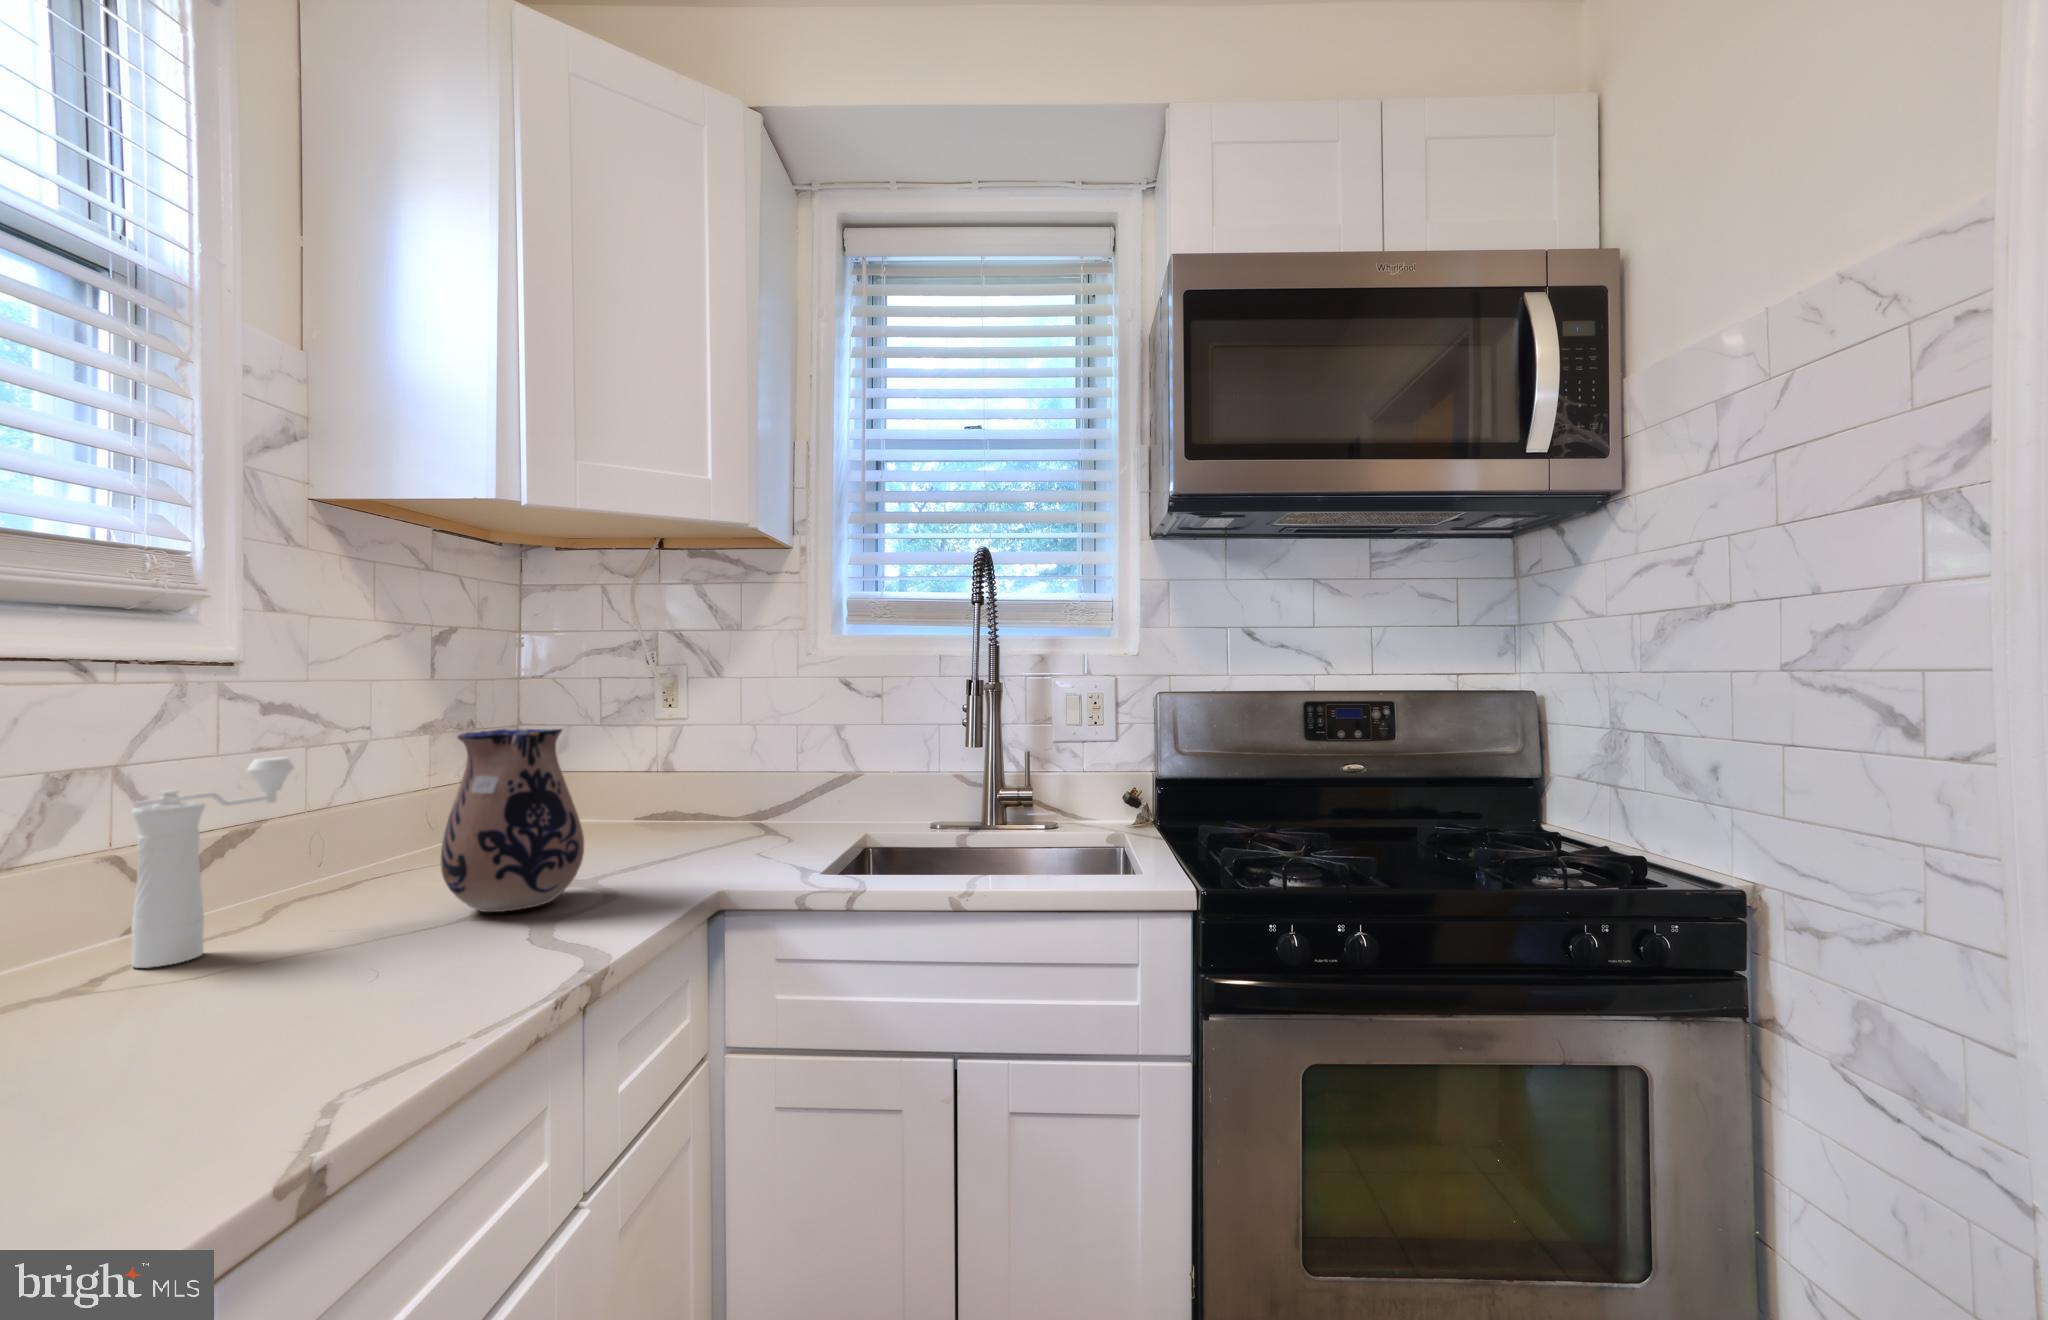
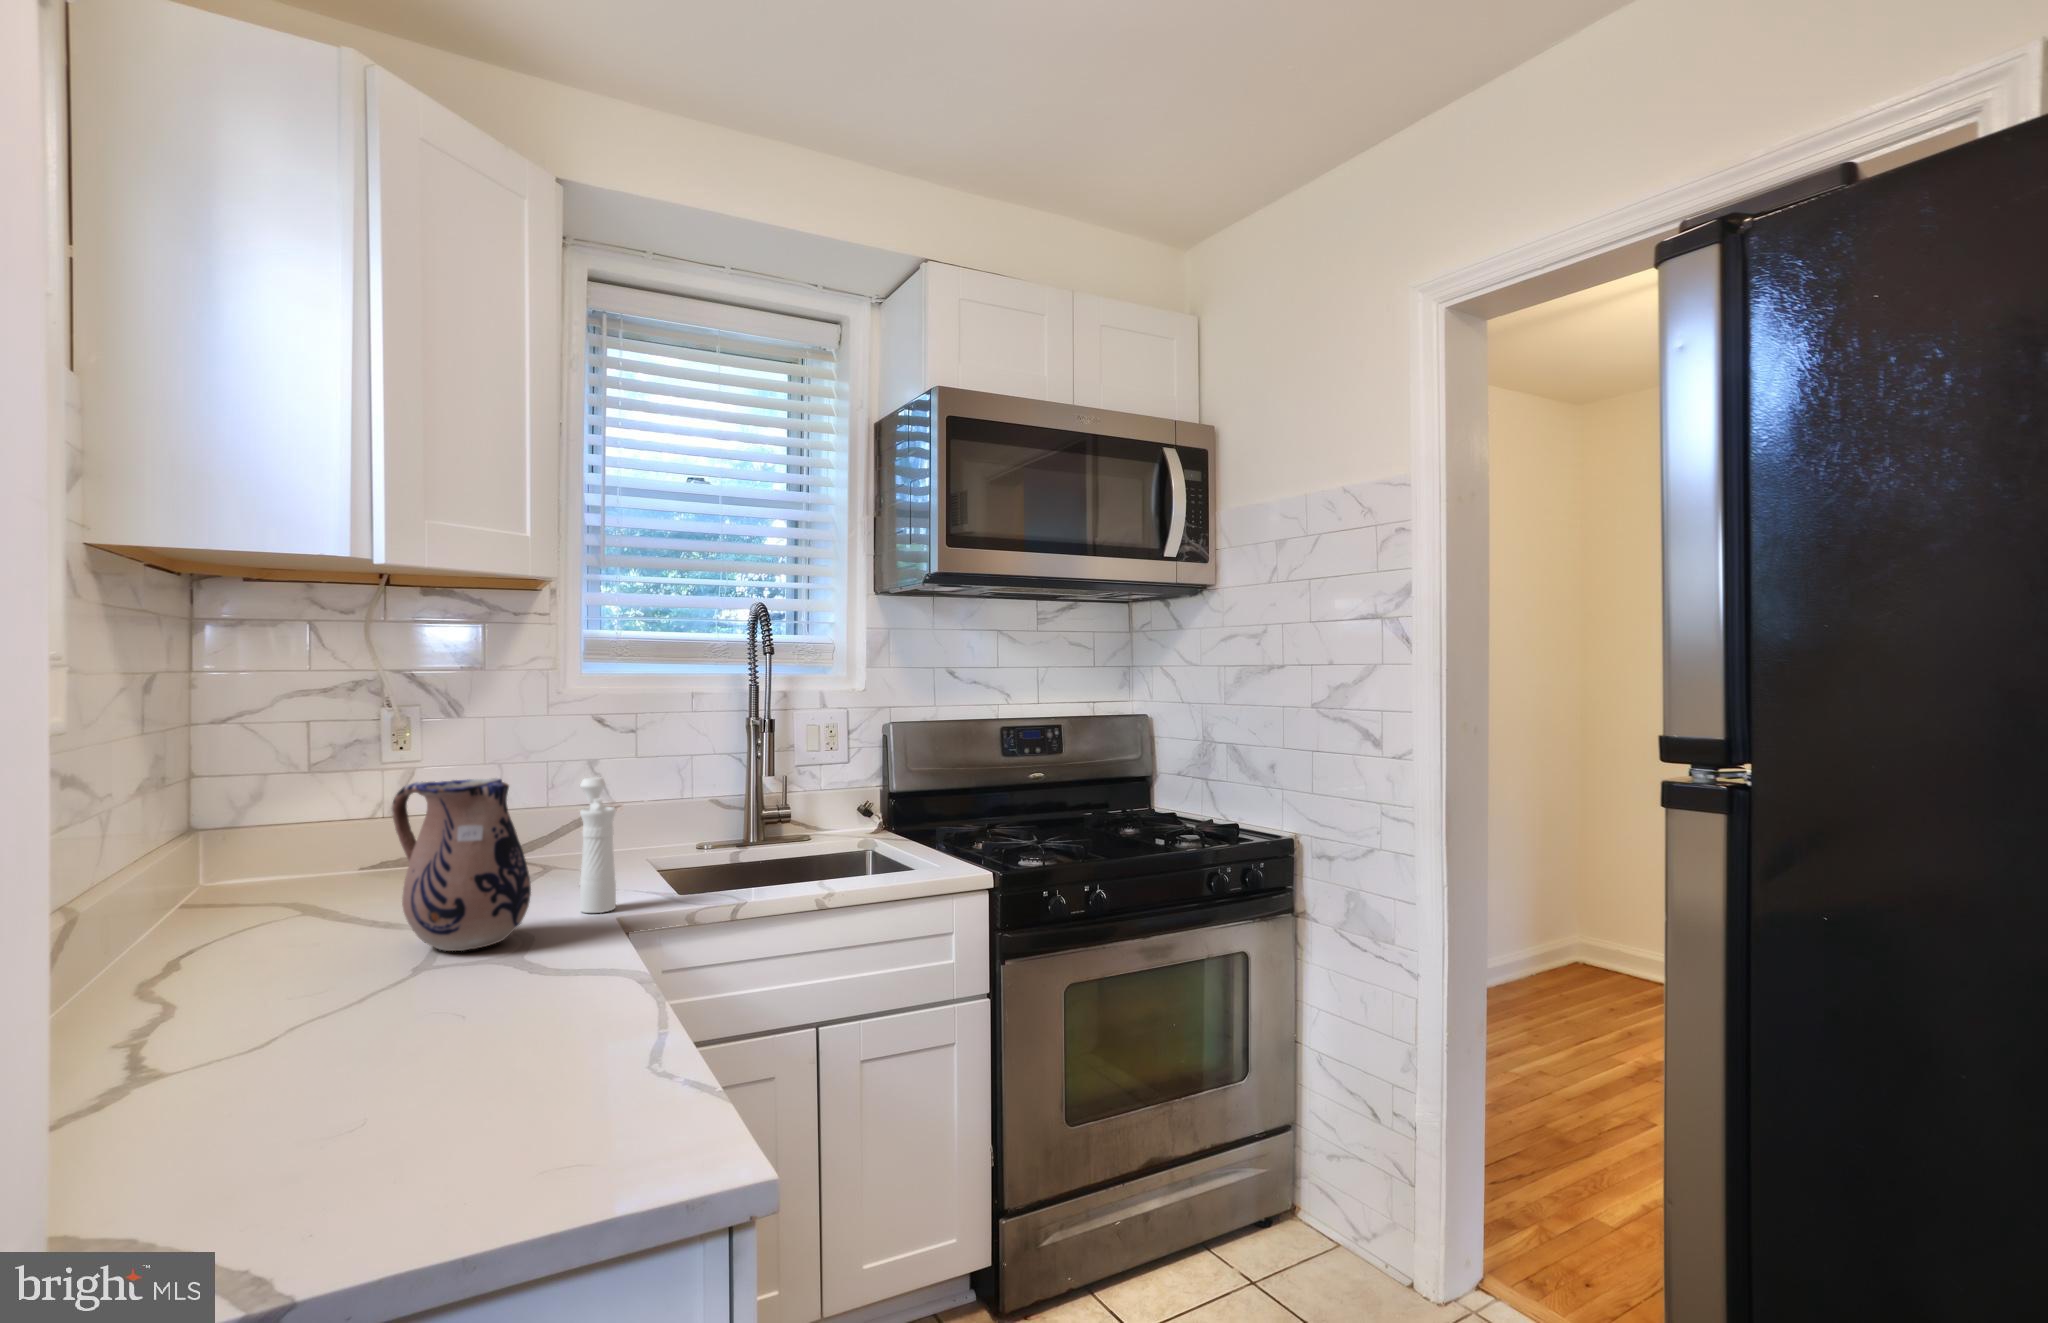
pepper mill: present [131,757,294,968] -> present [580,777,616,913]

